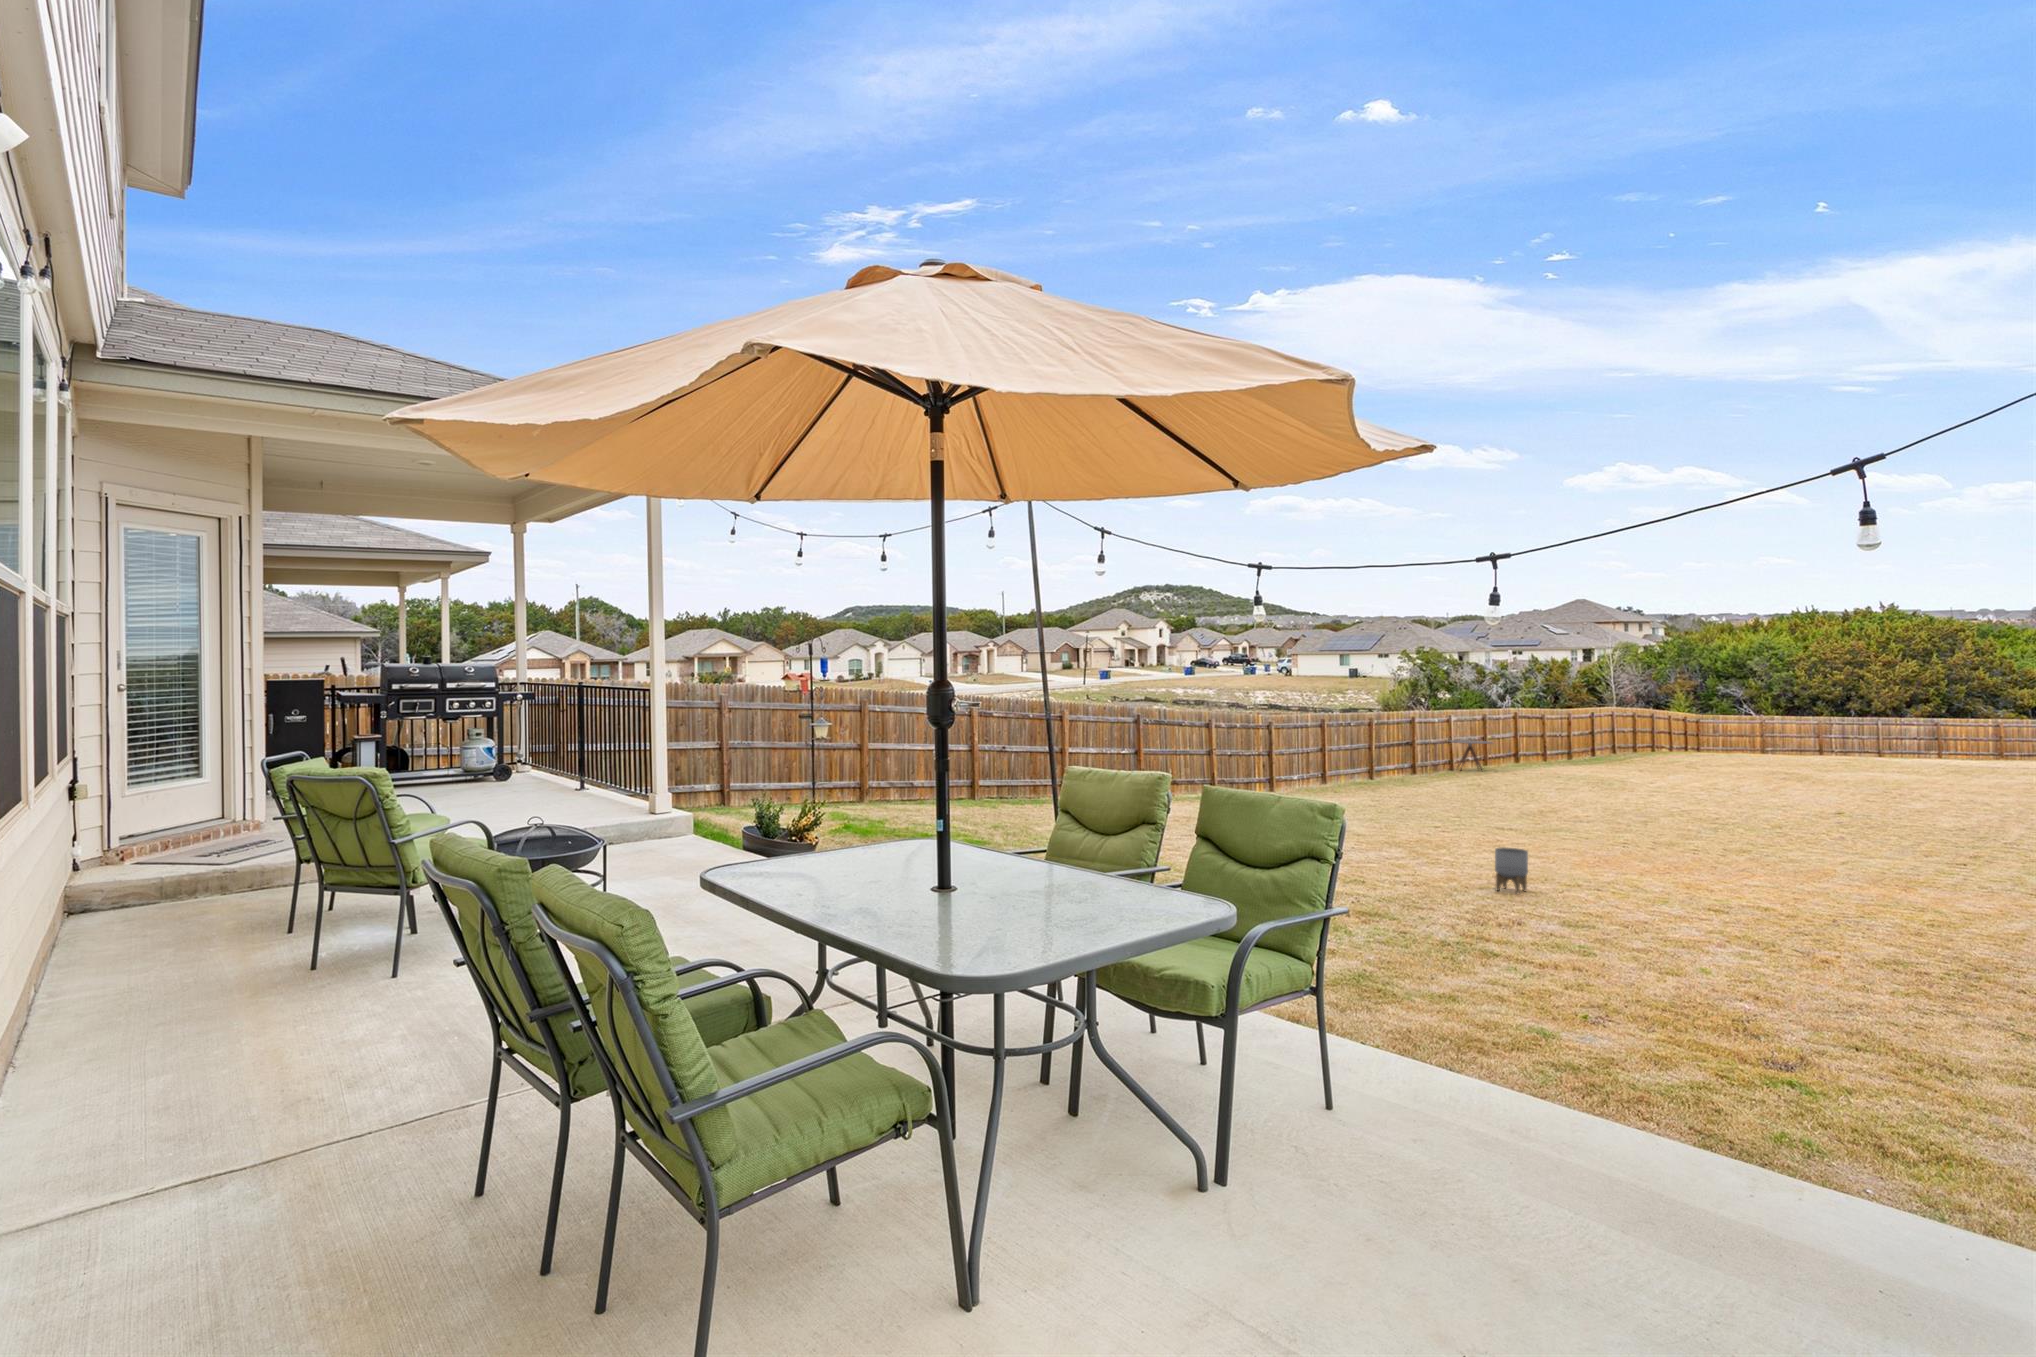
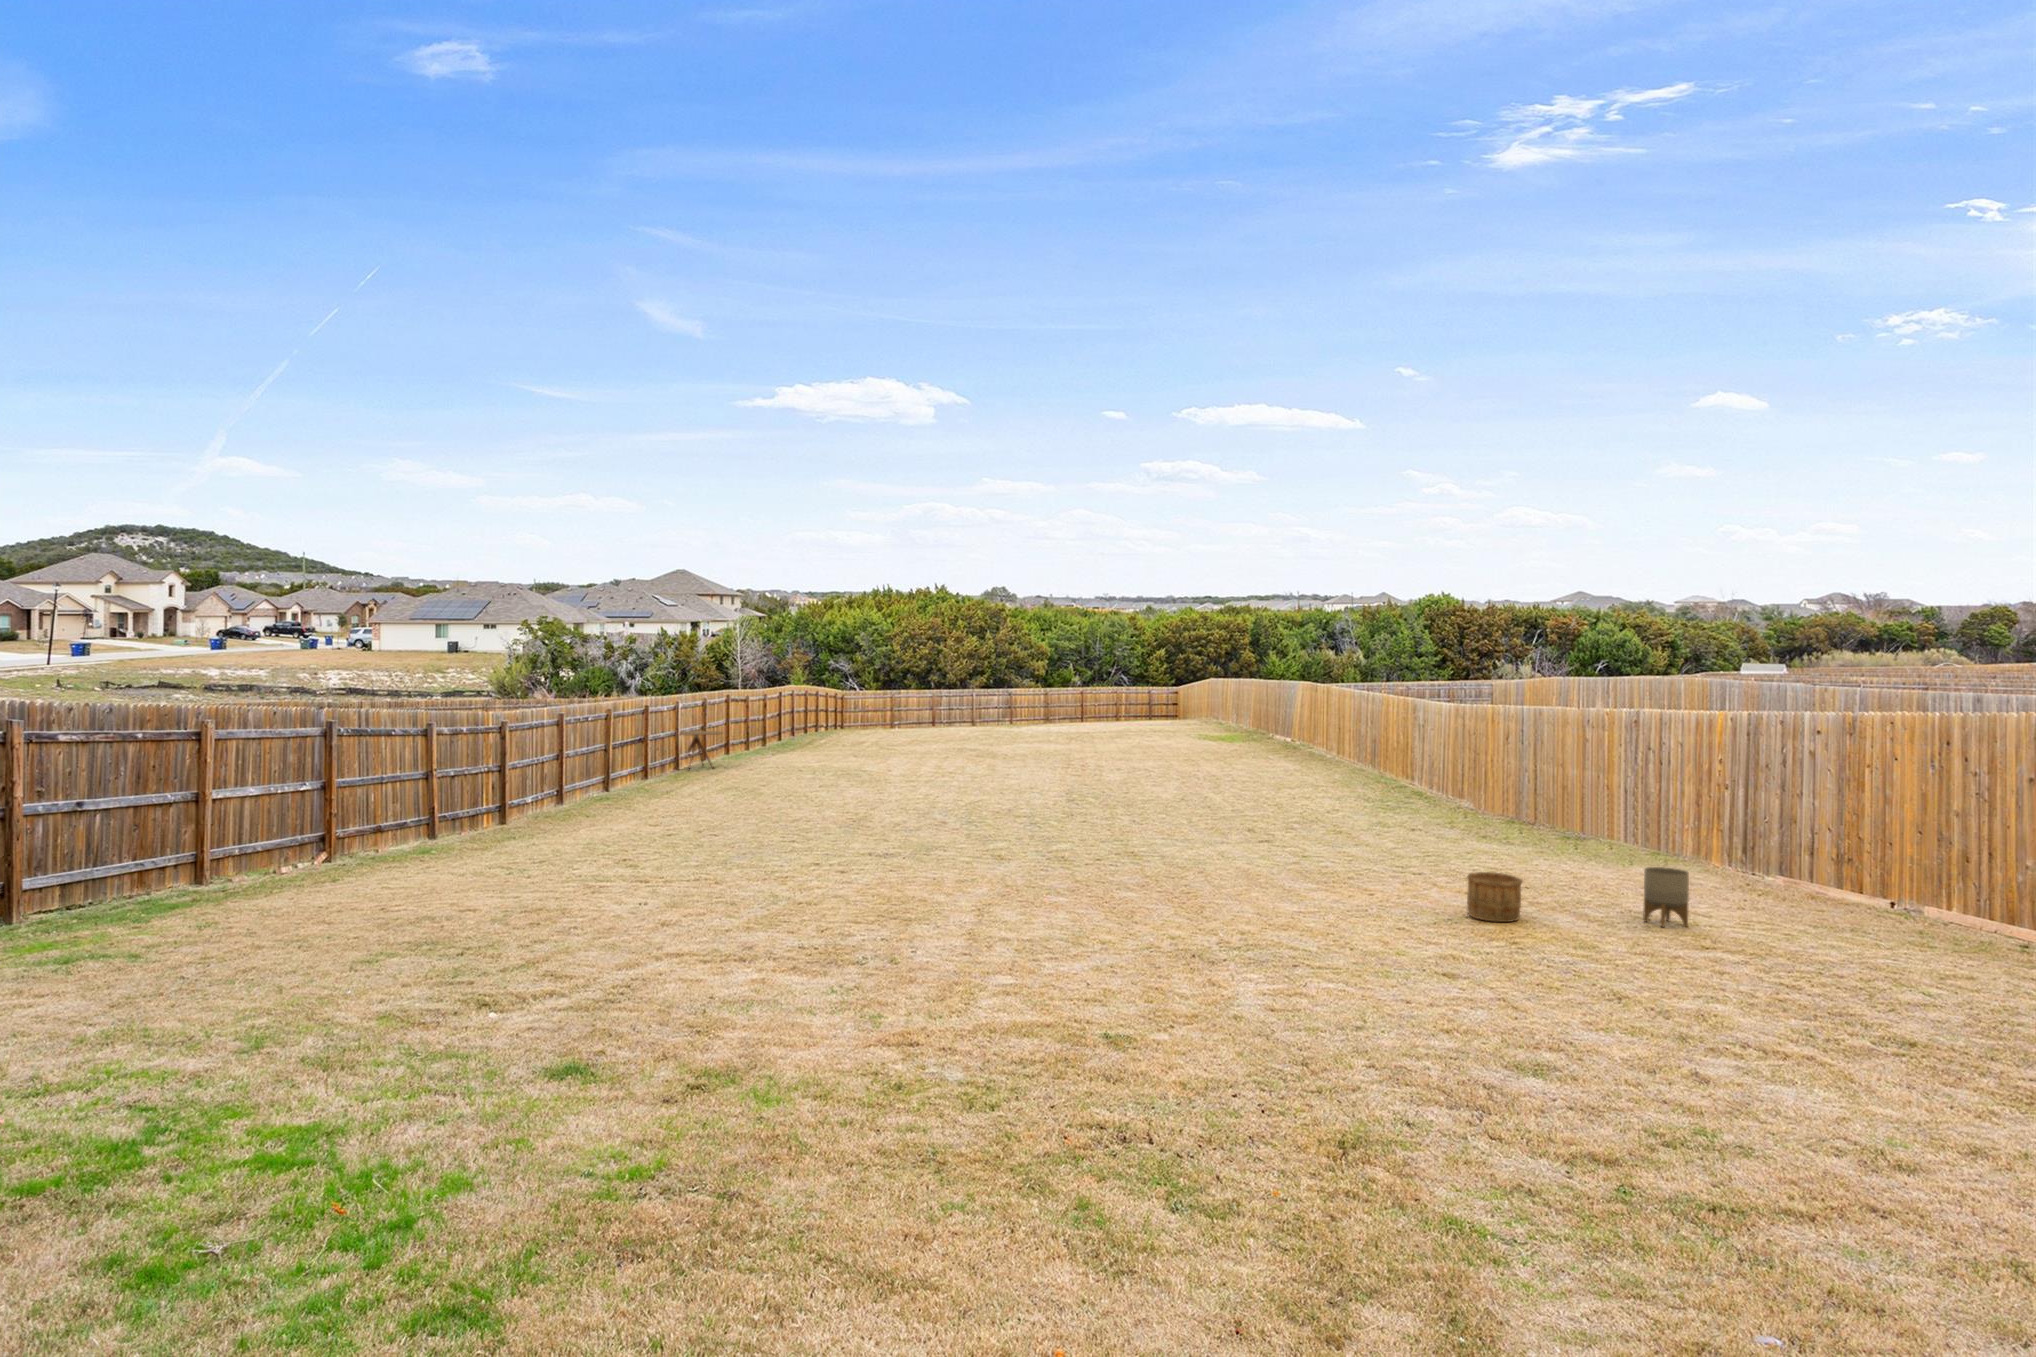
planter: present [1495,847,1528,894] -> present [1643,867,1689,927]
wooden bucket: none [1745,880,1806,928] -> present [1467,872,1523,922]

